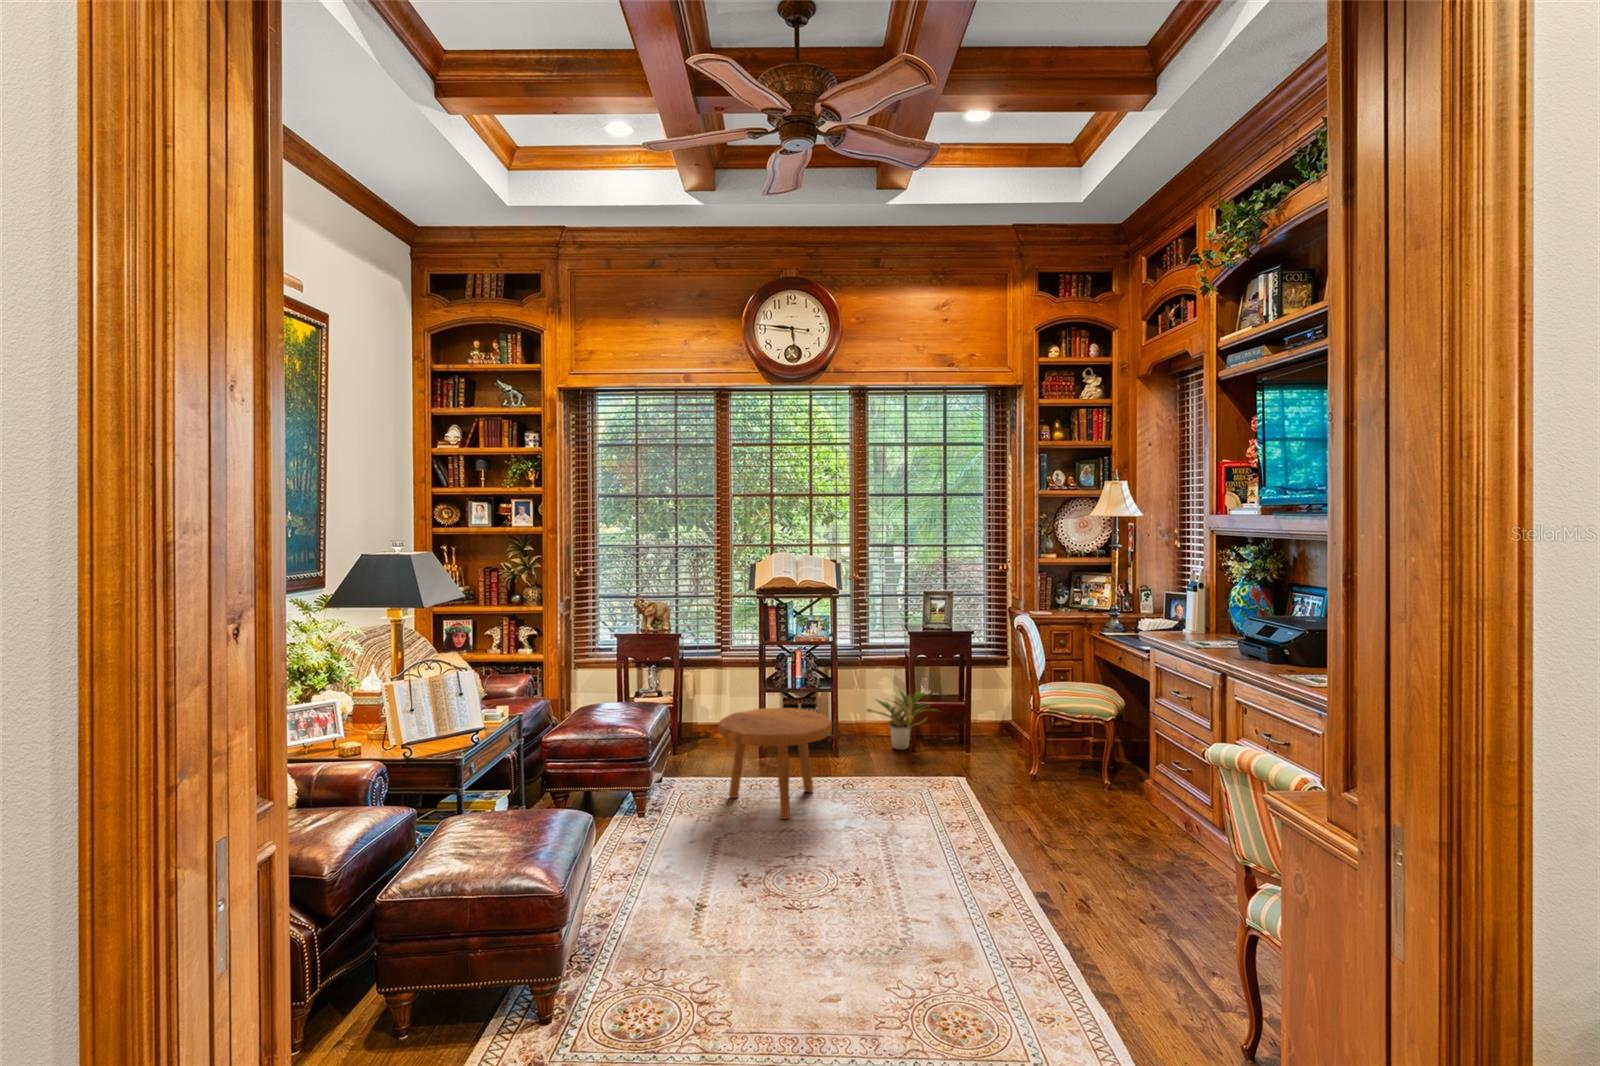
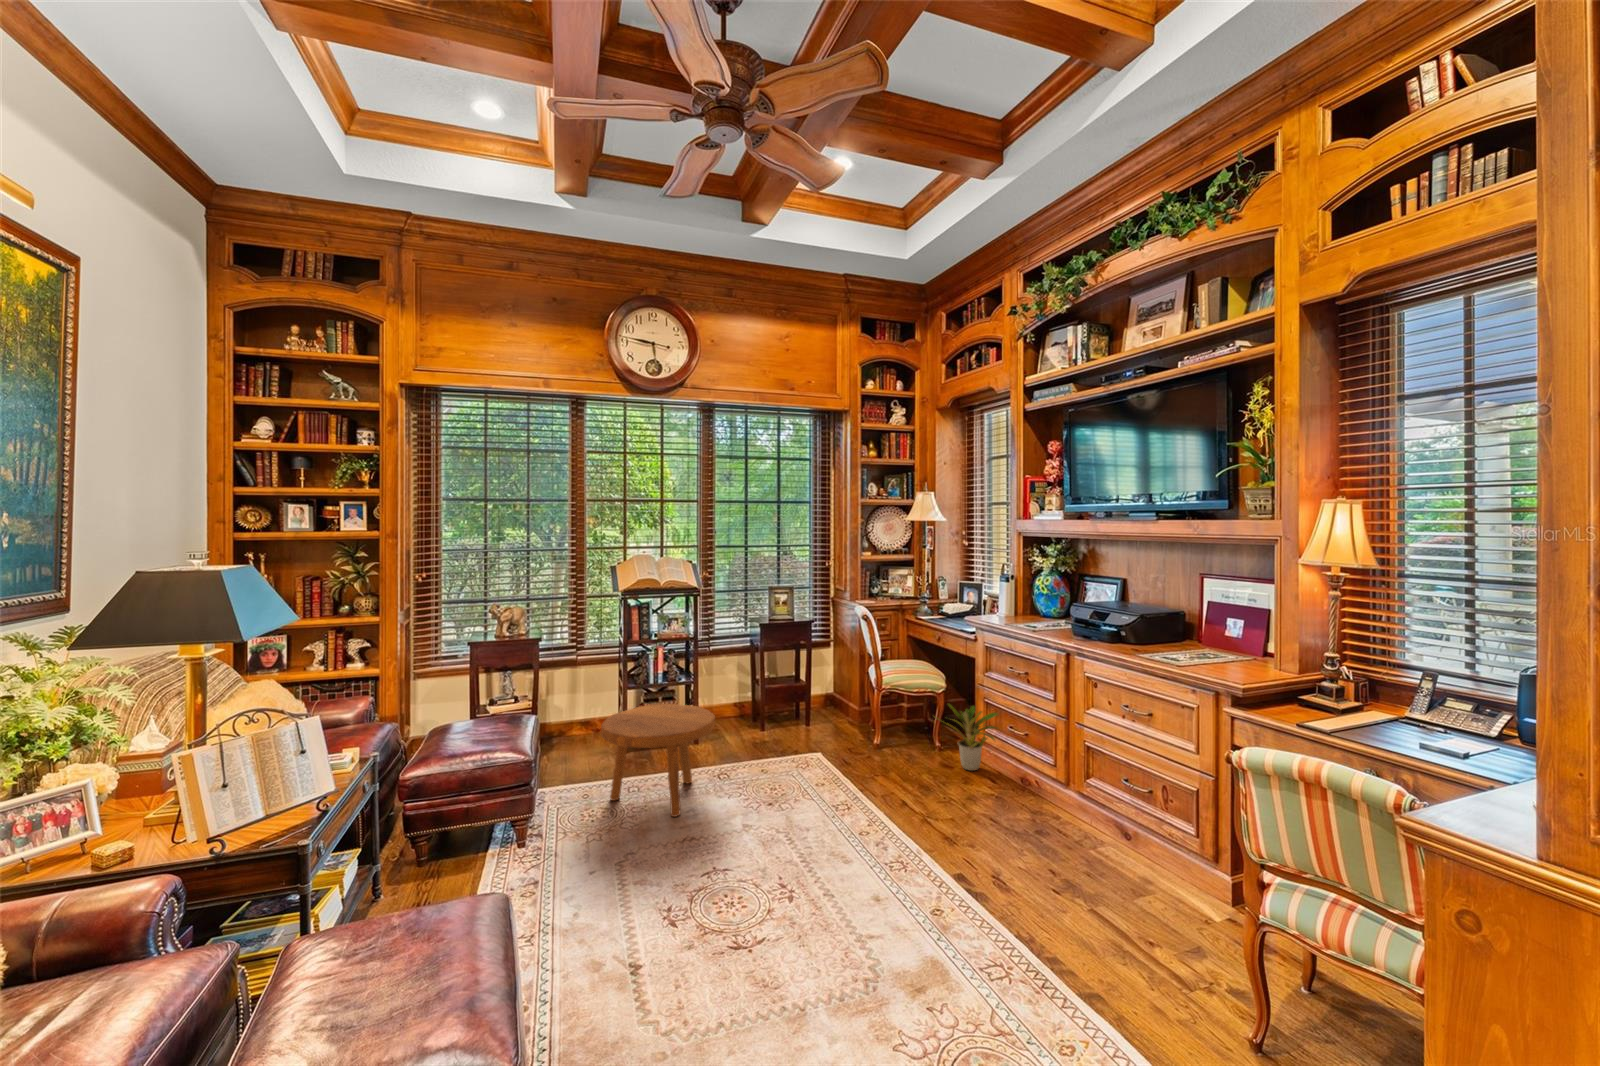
potted plant: present [867,690,934,750] -> present [934,703,998,771]

